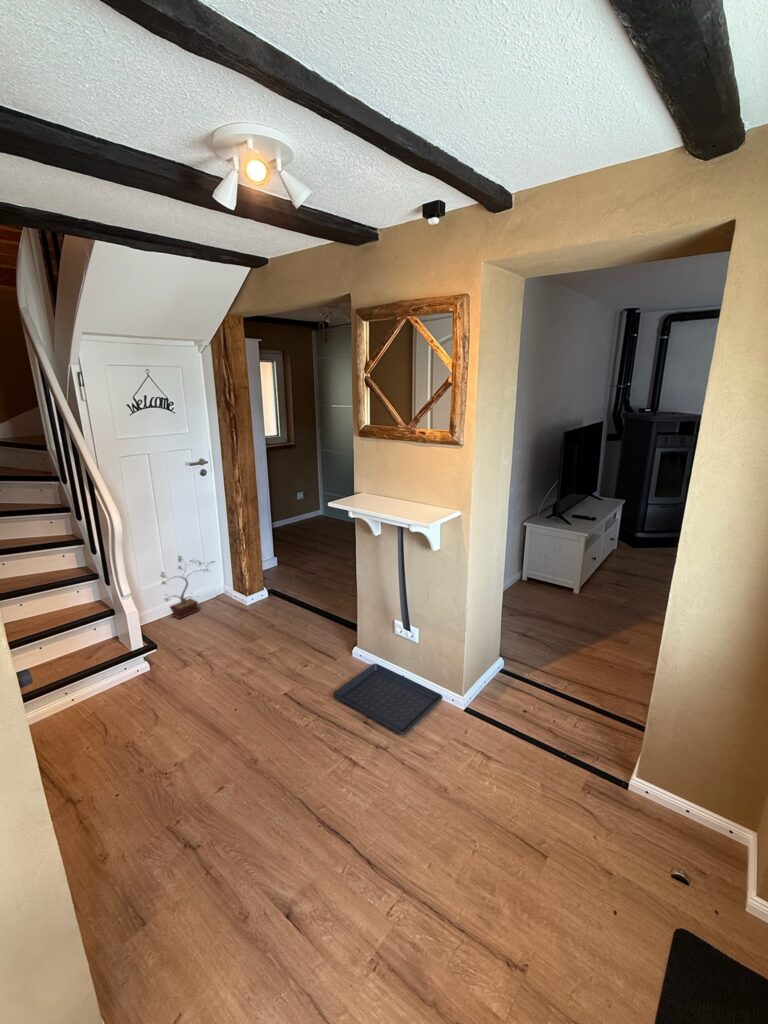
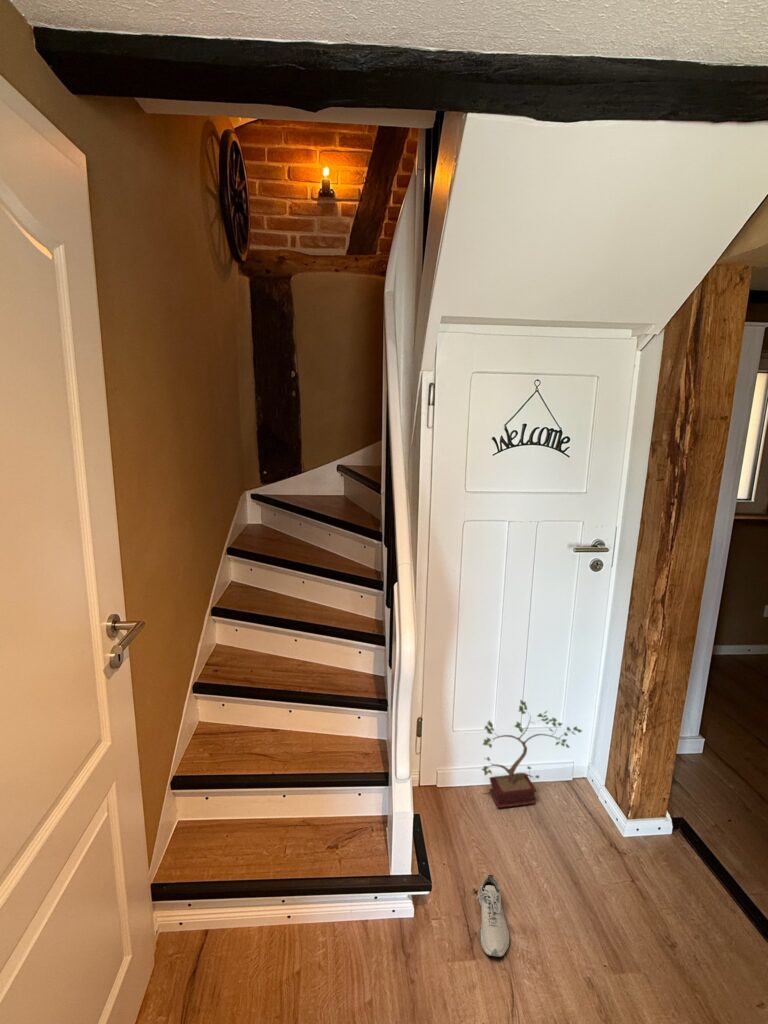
shoe: none [178,633,200,663] -> present [476,875,510,957]

